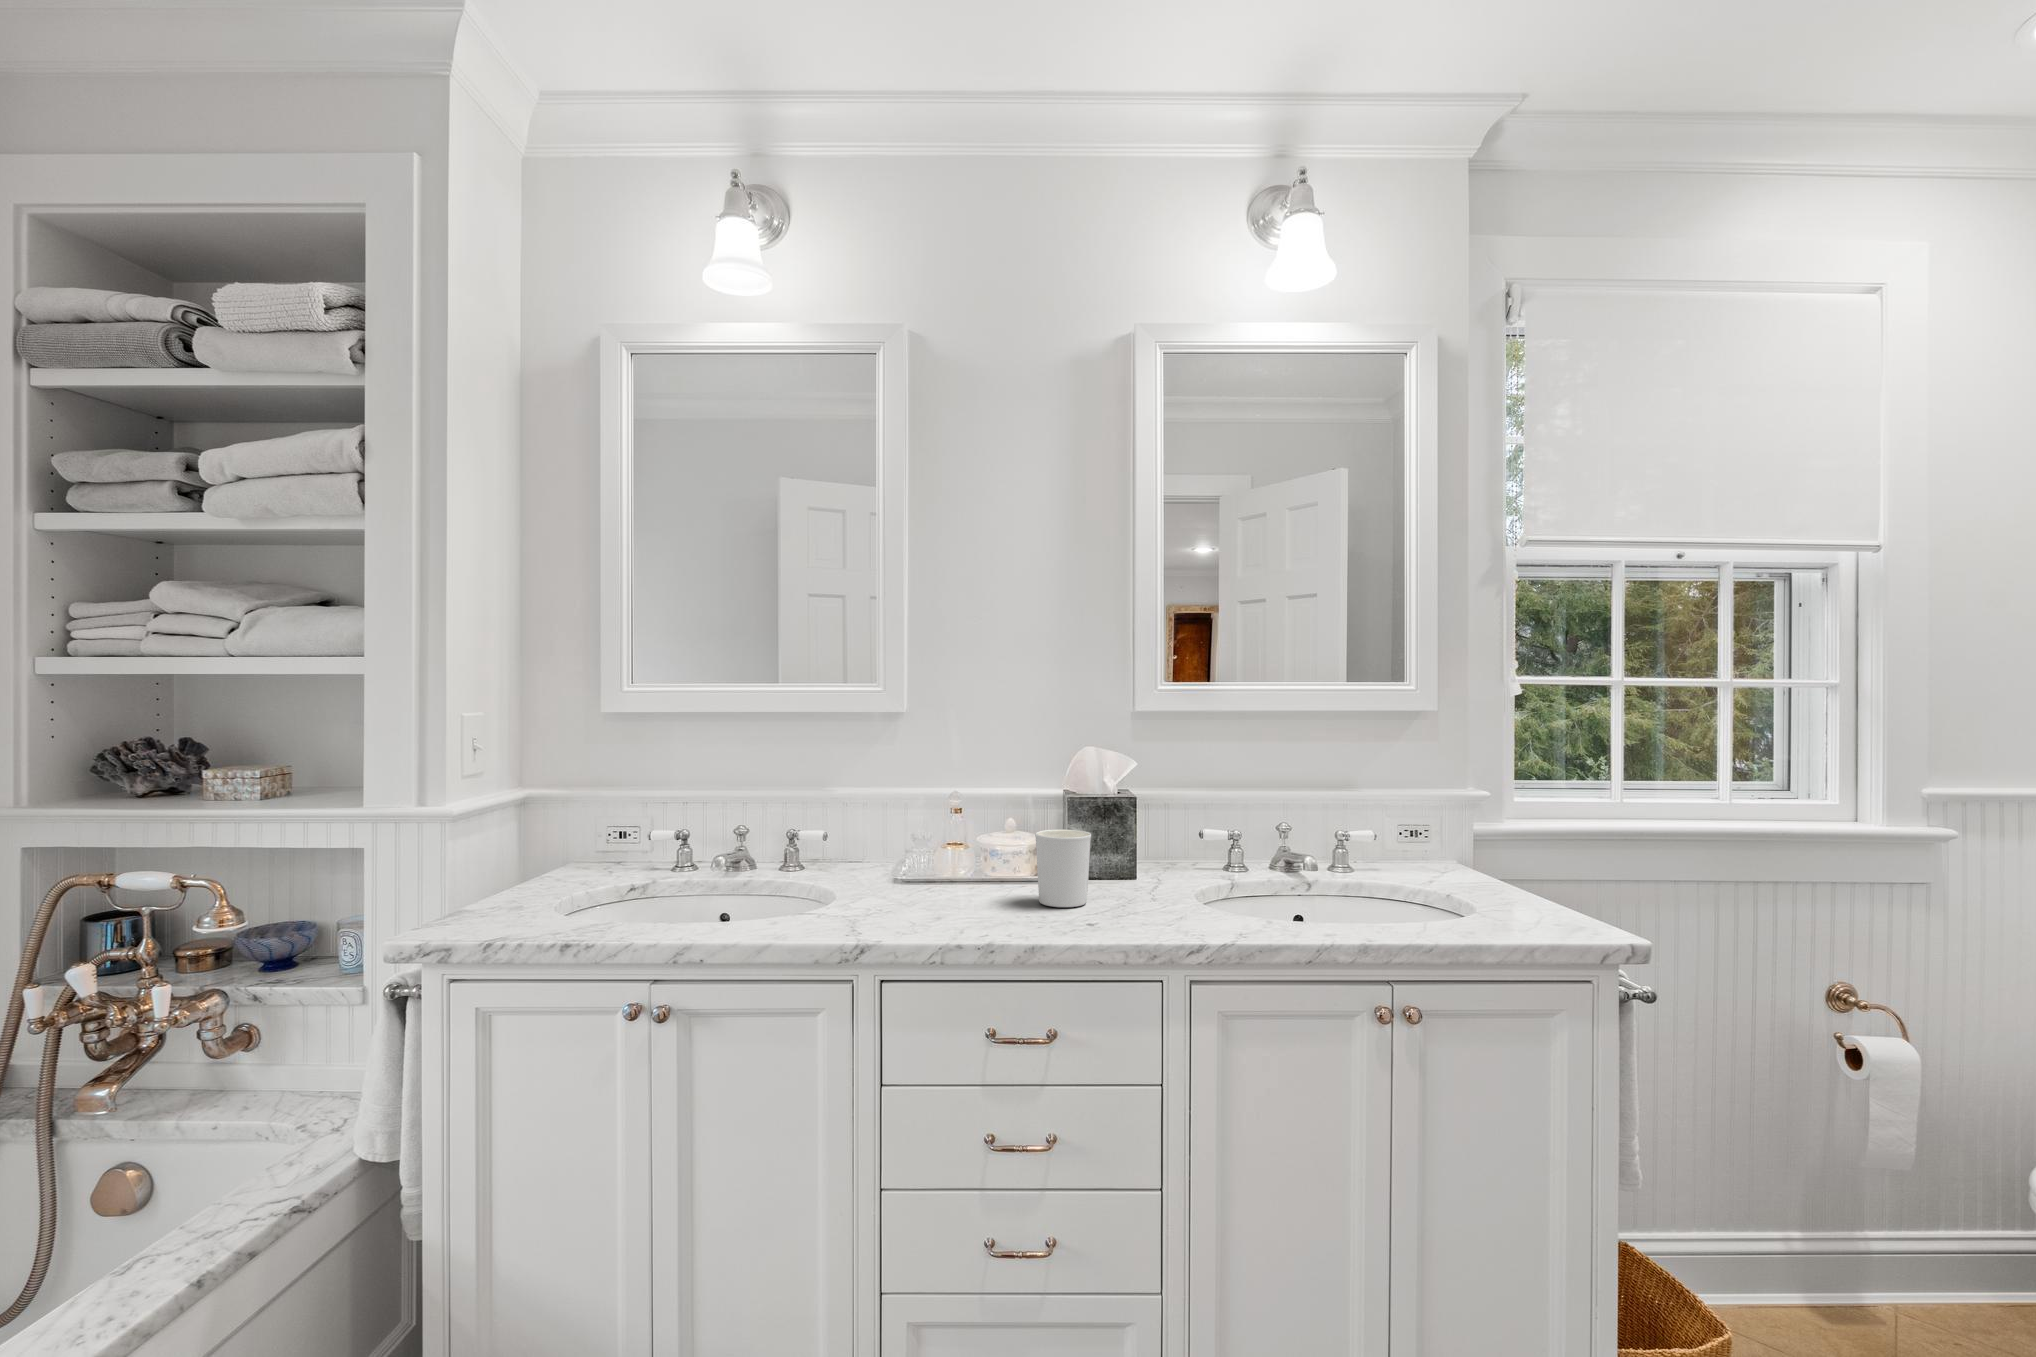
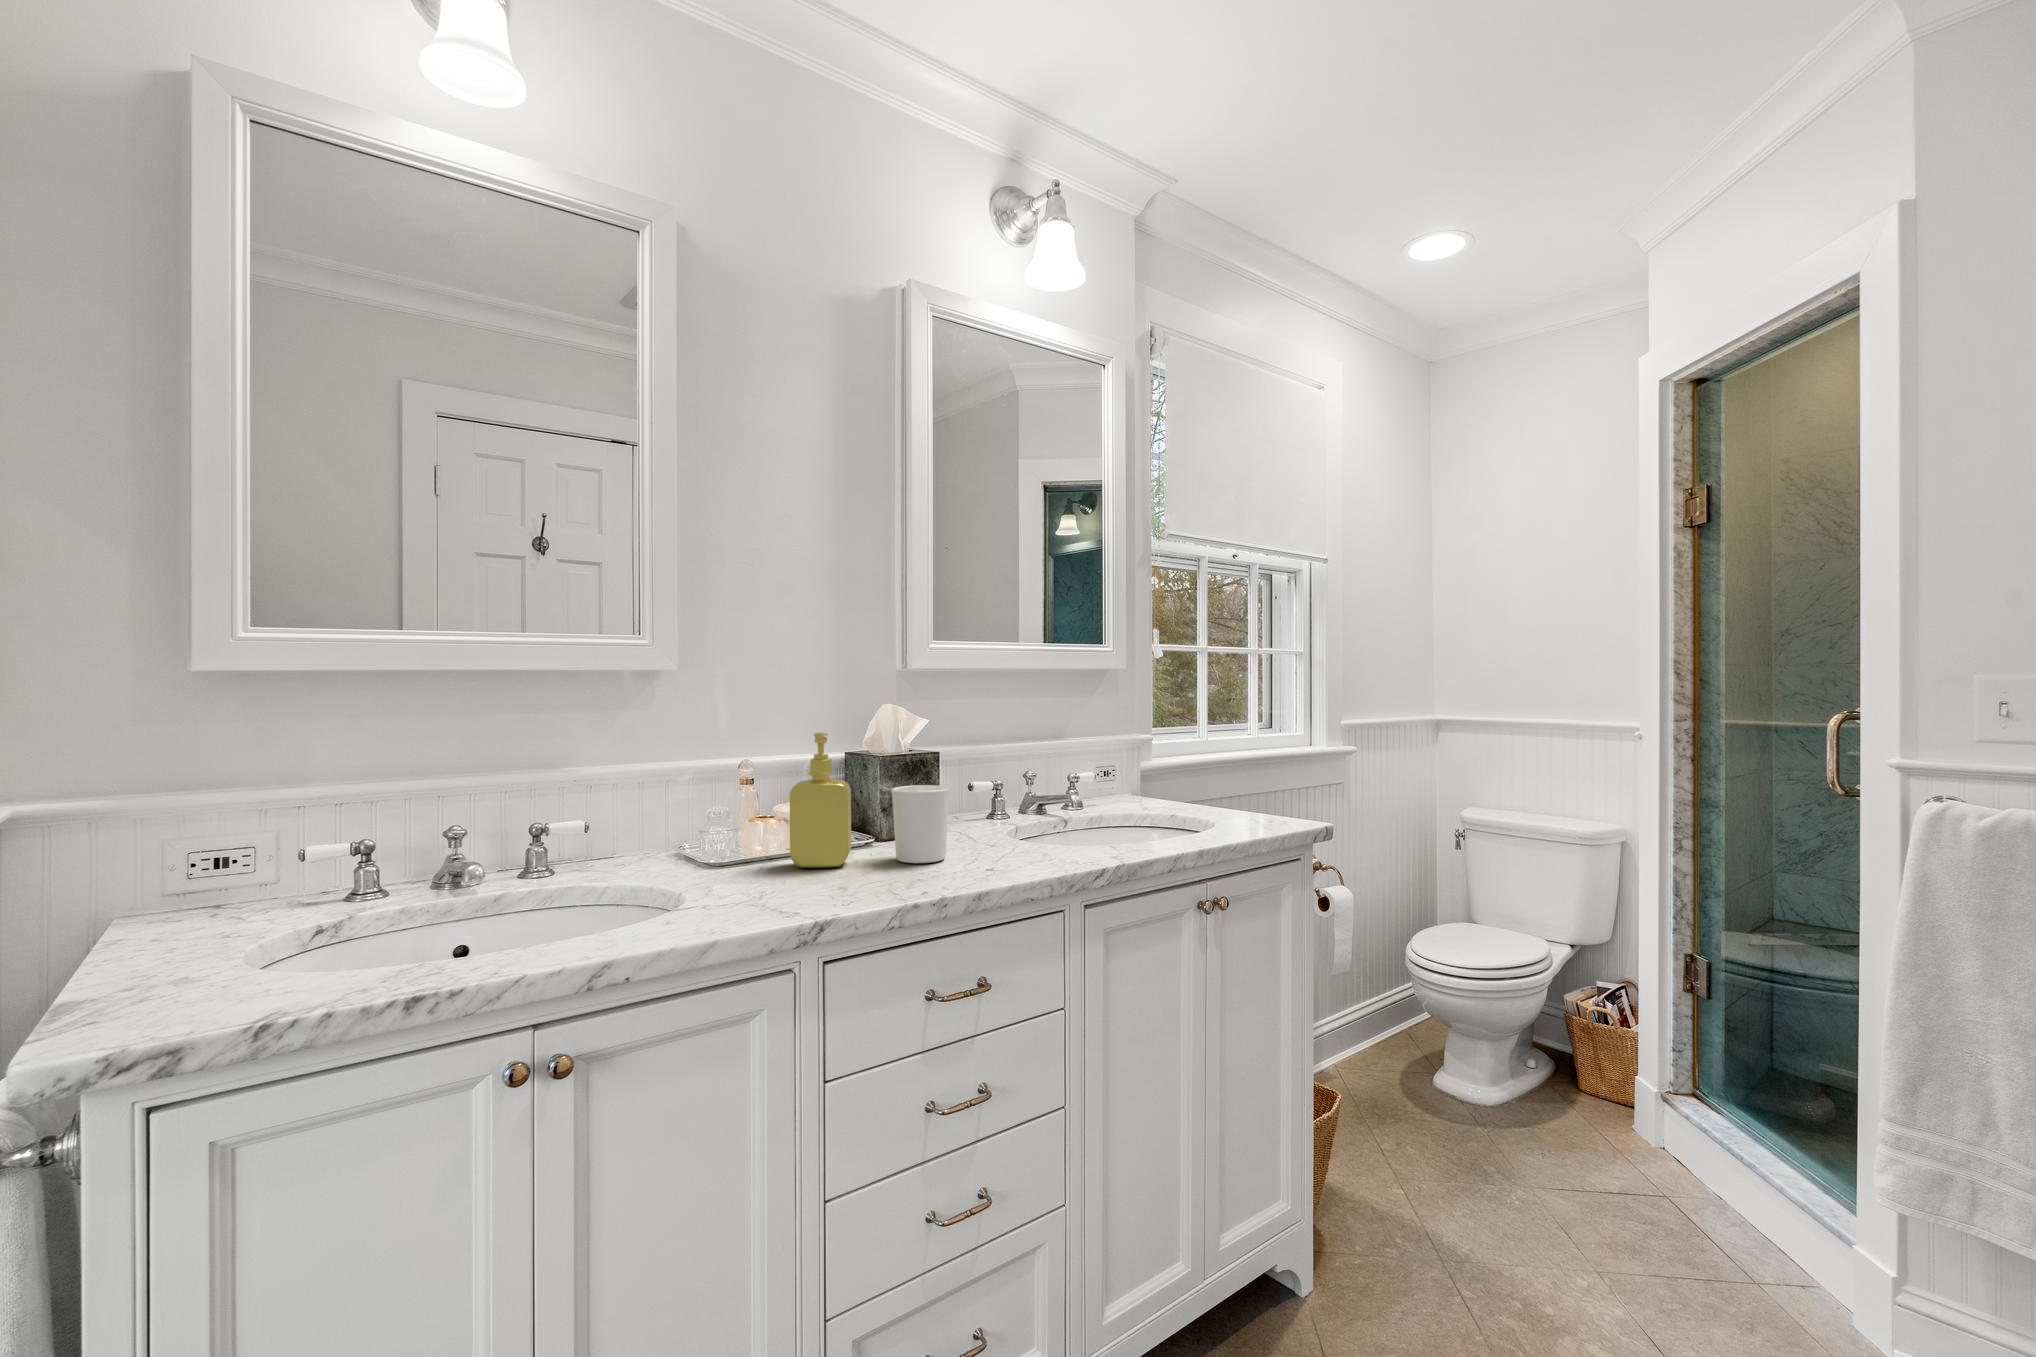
soap dispenser: none [948,773,1007,898] -> present [790,733,851,868]

